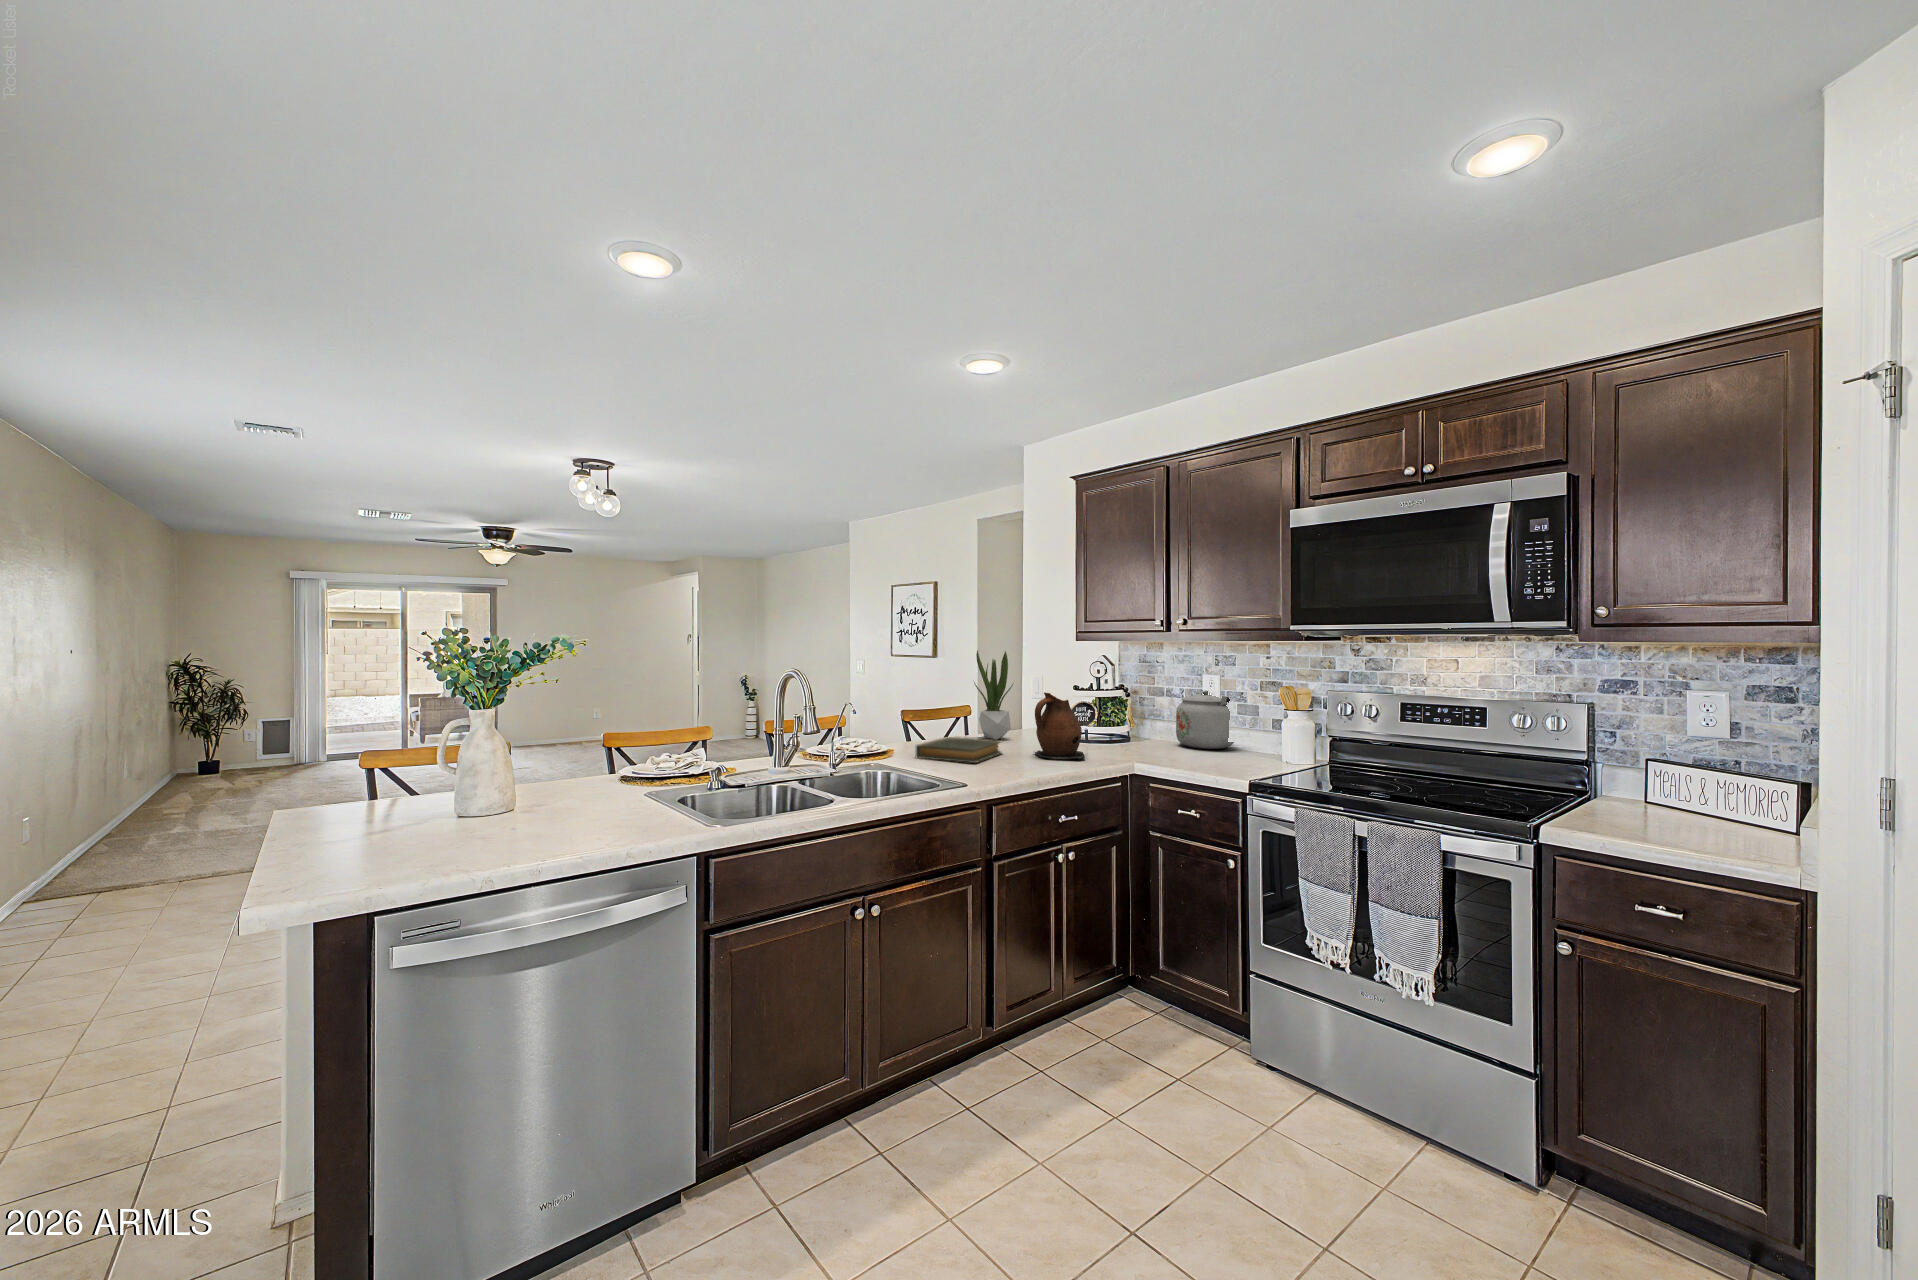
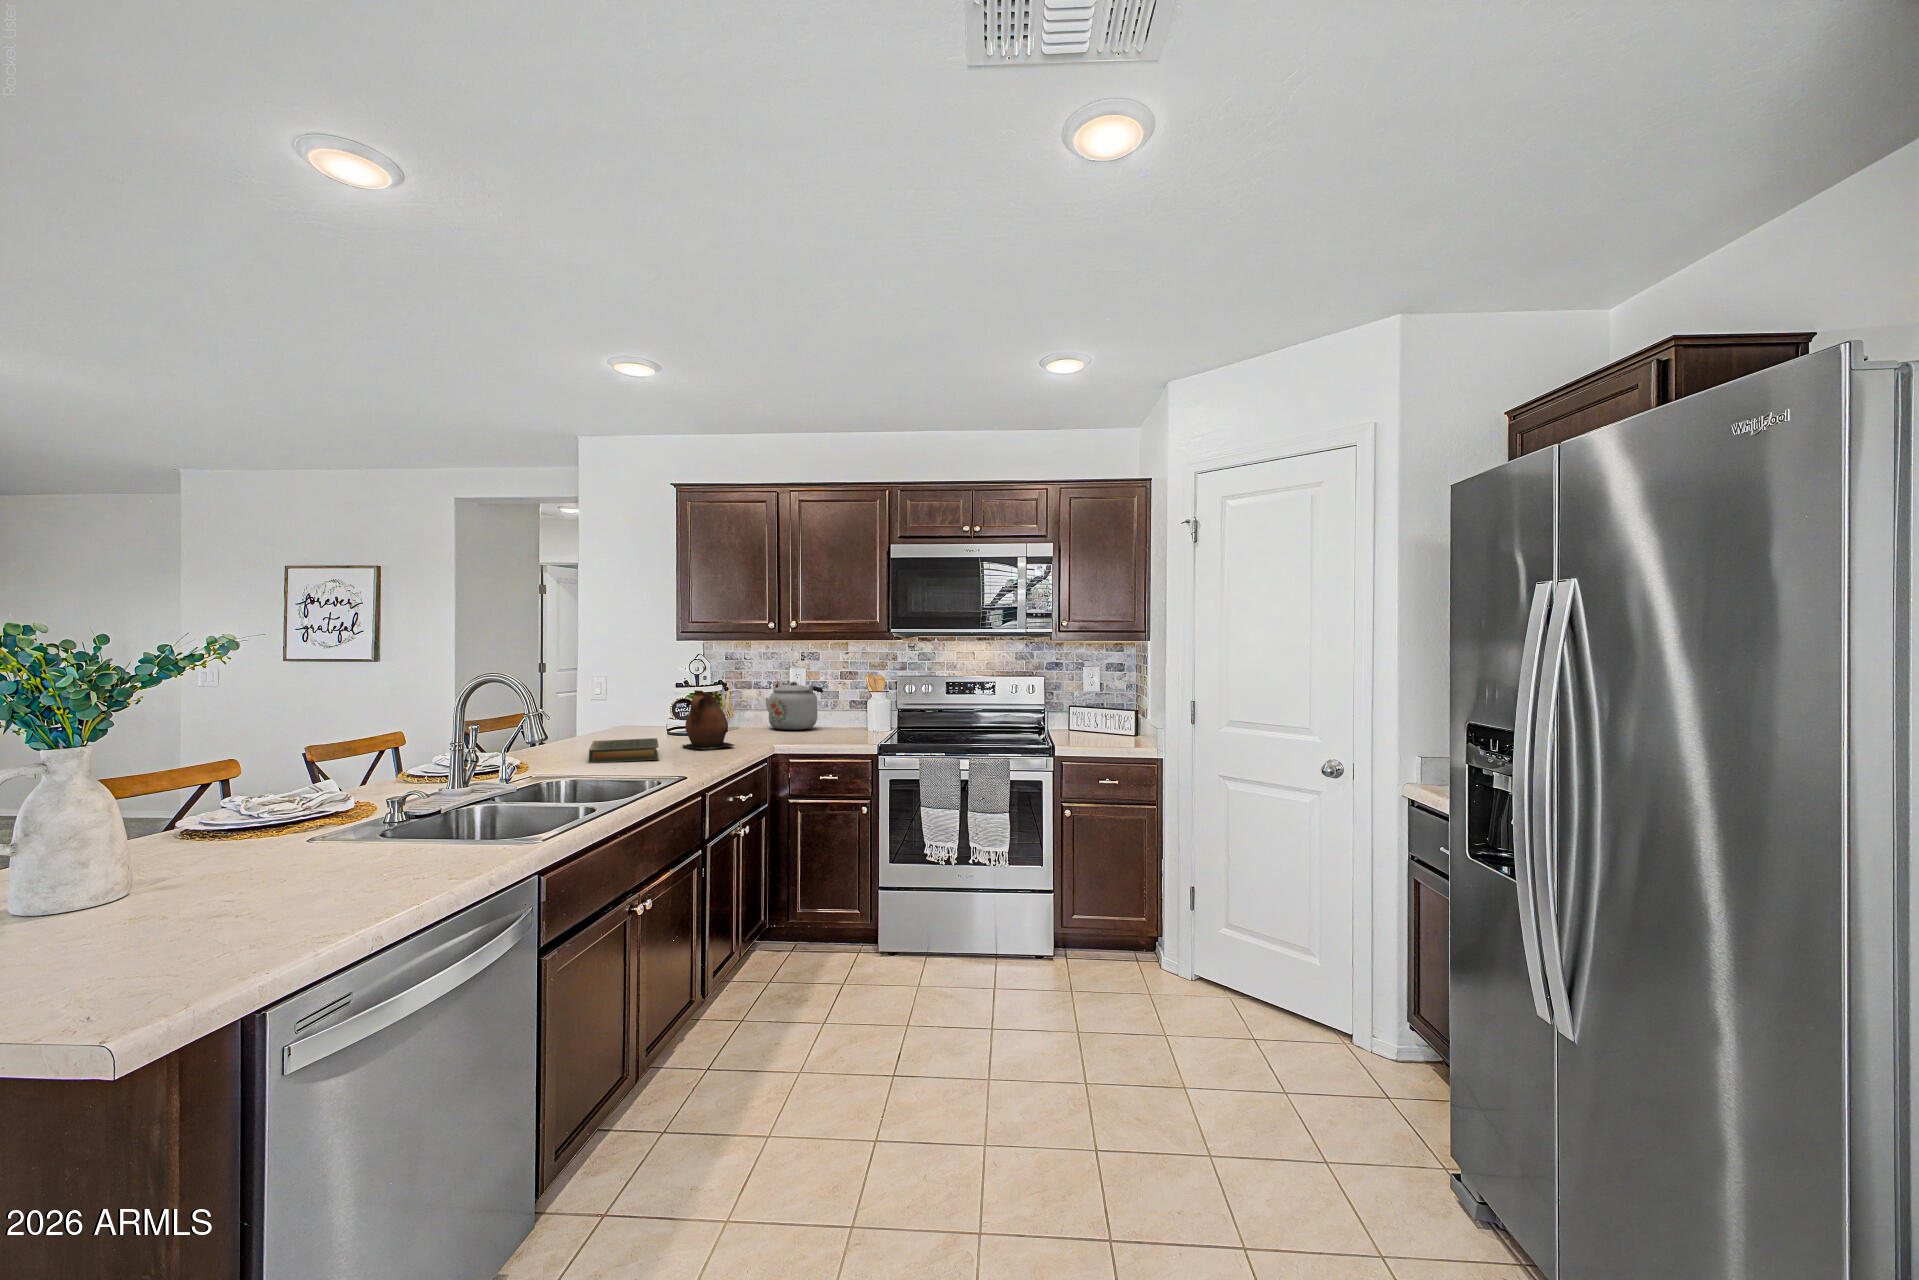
potted plant: present [974,650,1013,740] -> none [588,652,632,741]

